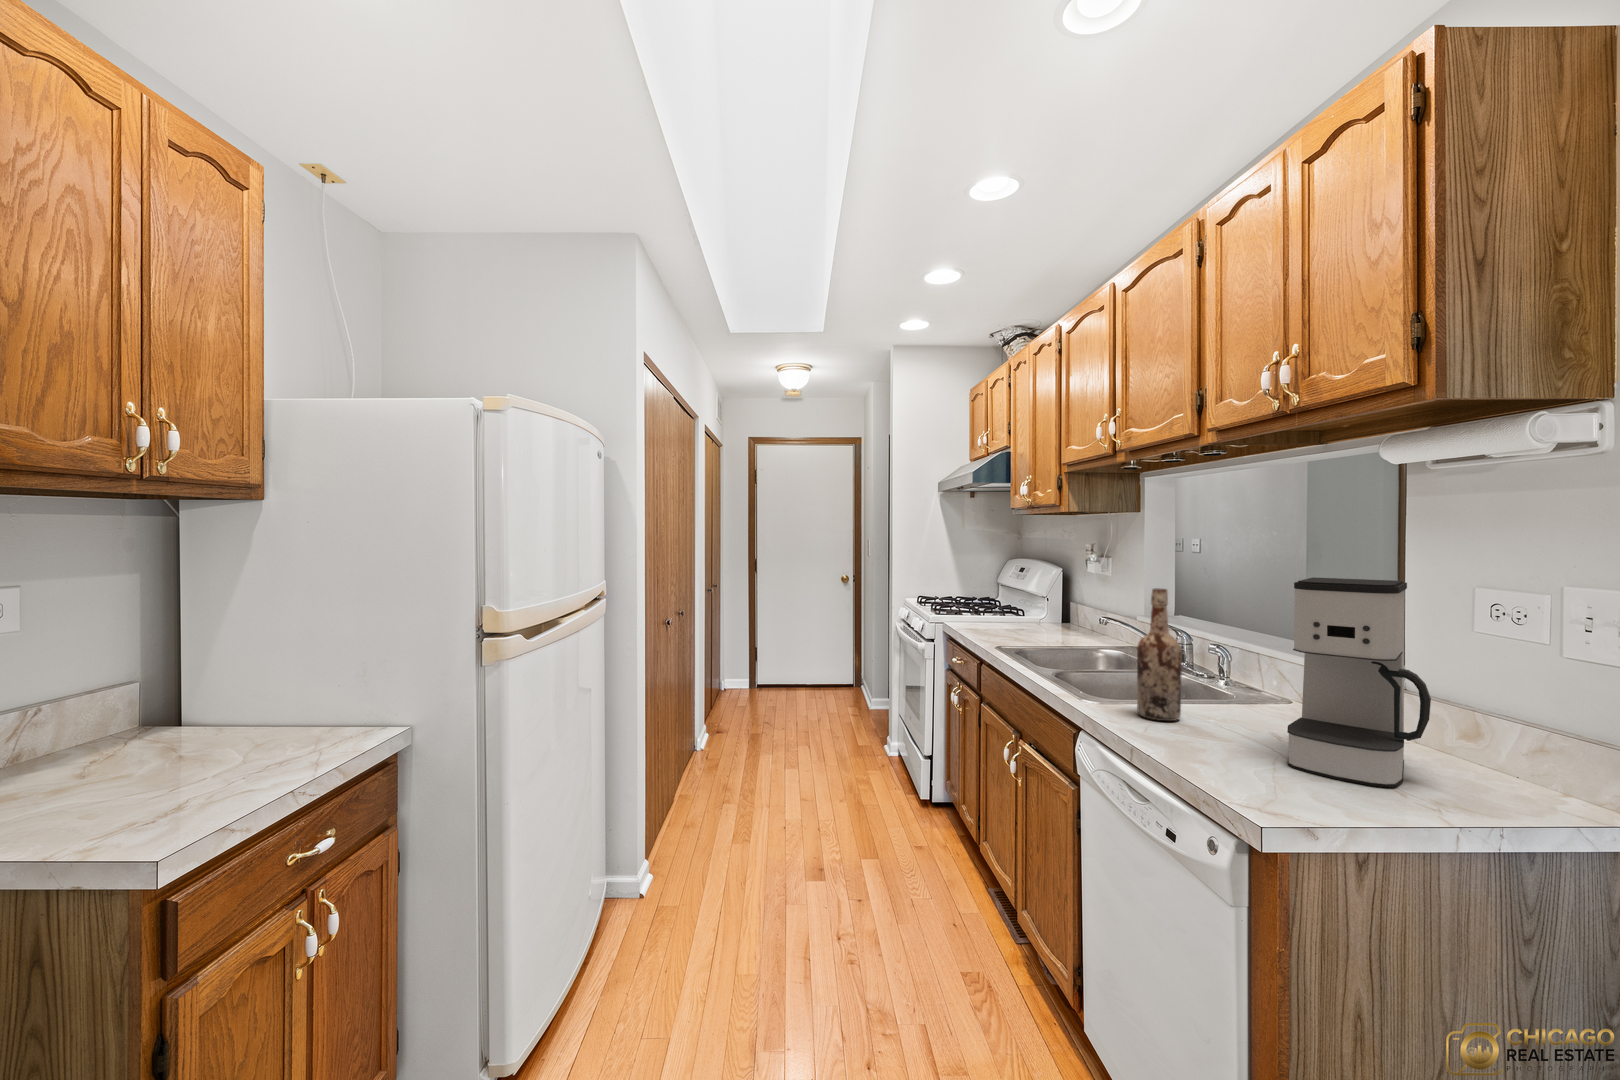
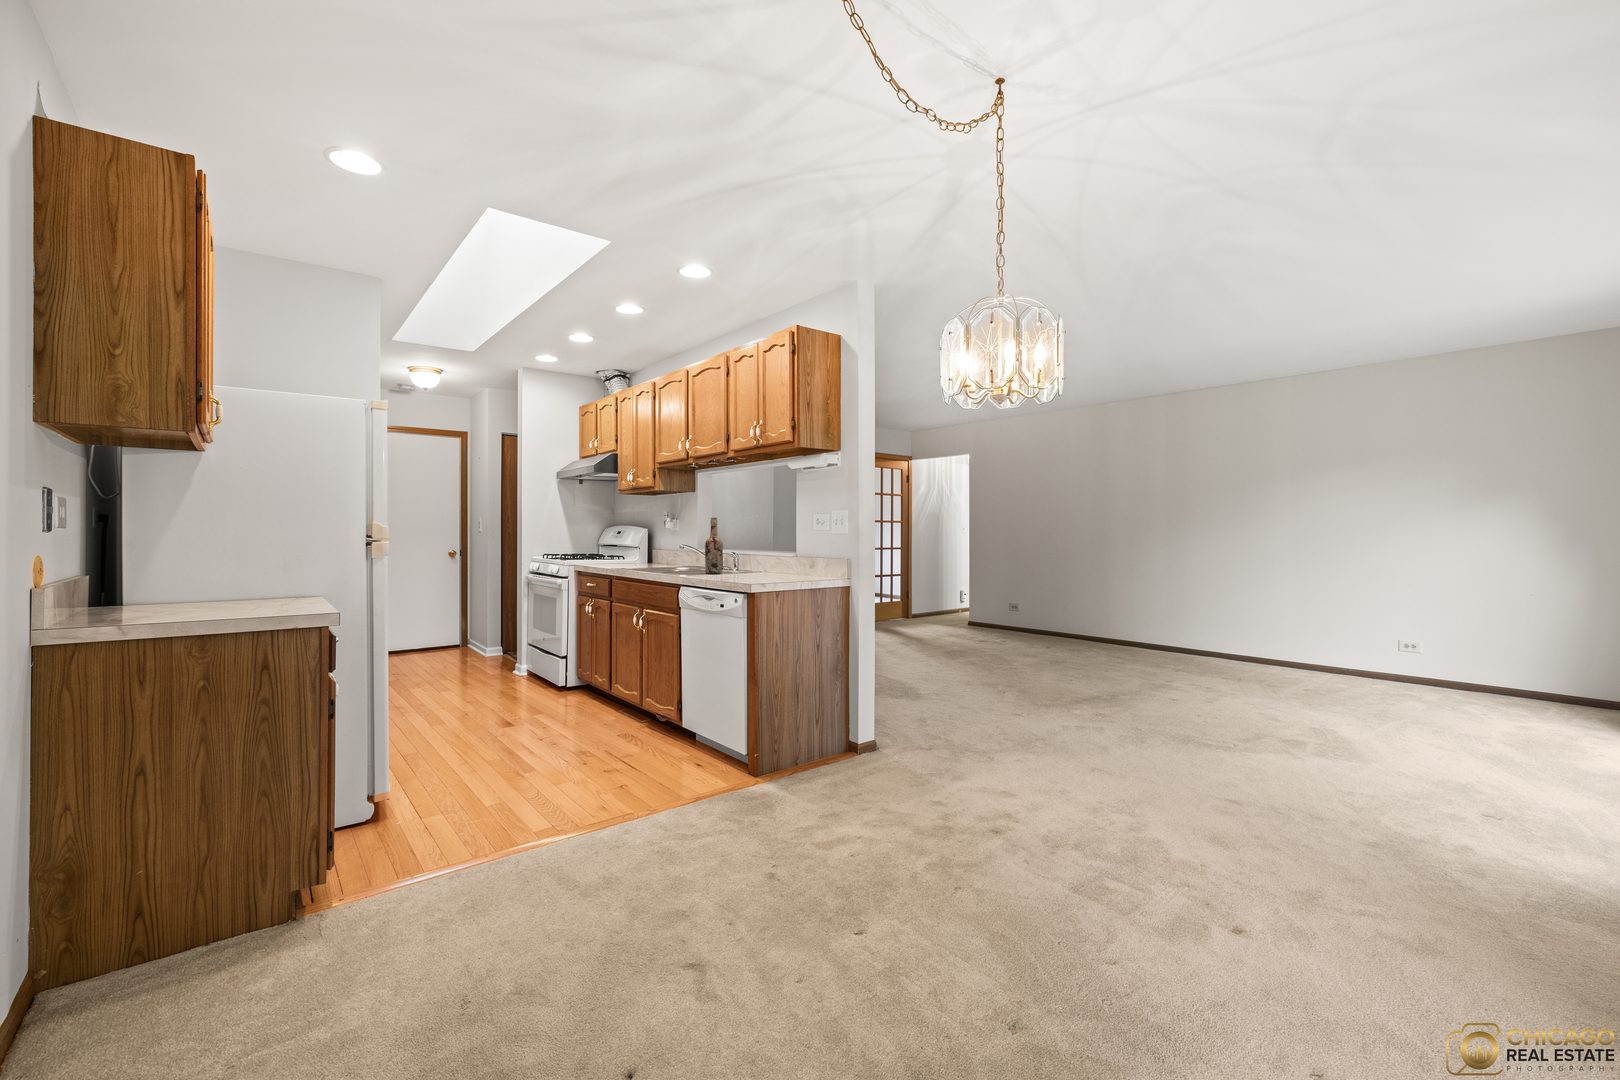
coffee maker: present [1287,577,1431,787] -> none [759,508,799,577]

